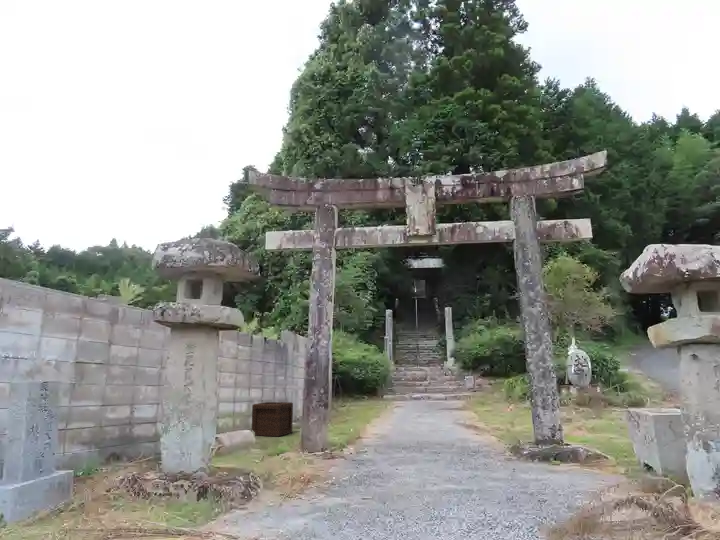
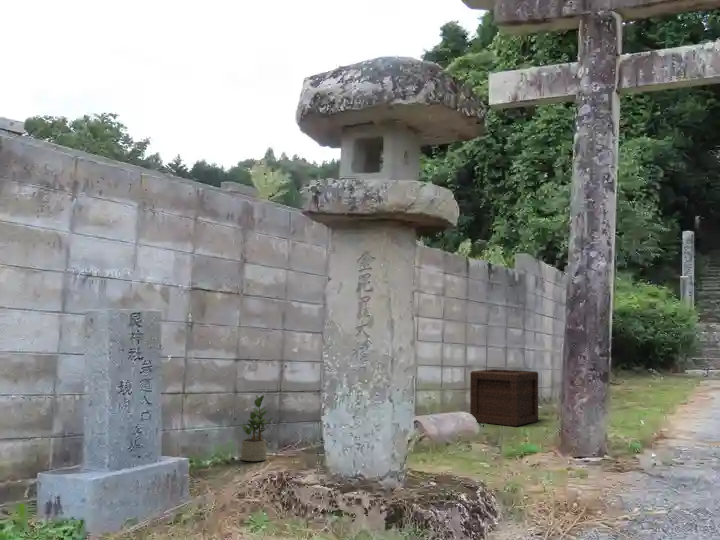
potted plant: none [102,428,126,470] -> present [241,395,272,461]

